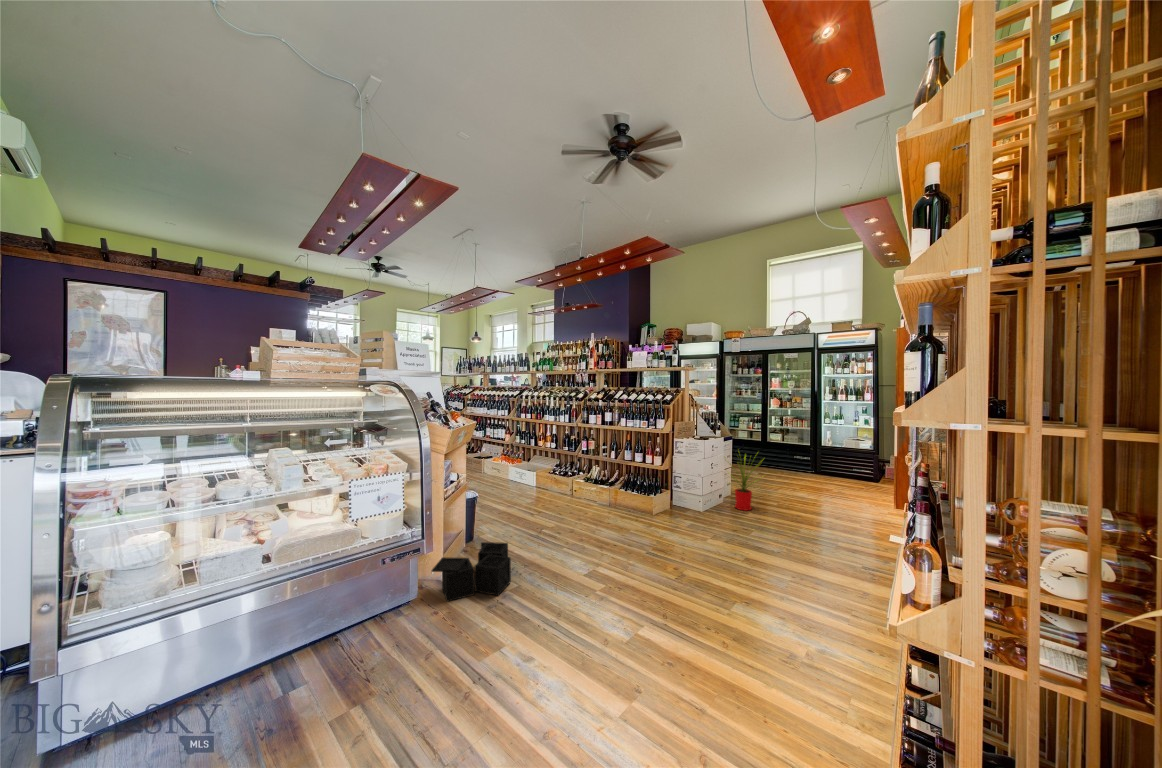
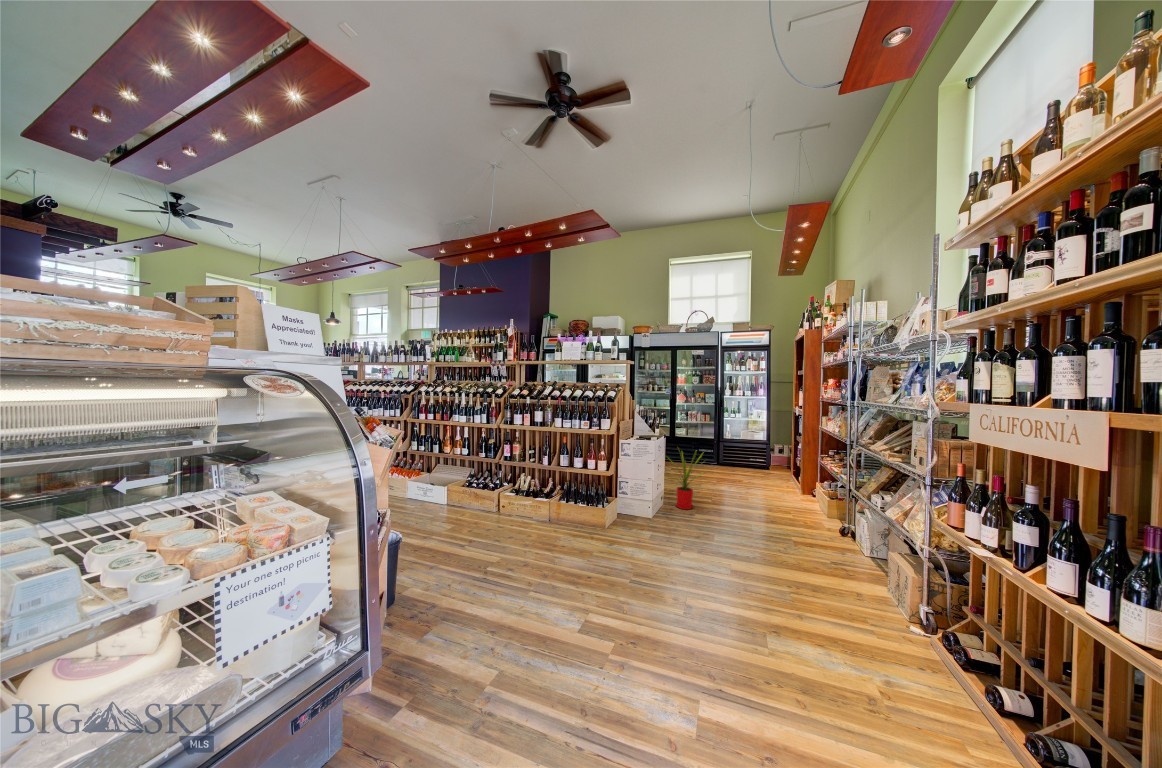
storage bin: present [432,542,511,602] -> none [363,606,487,741]

